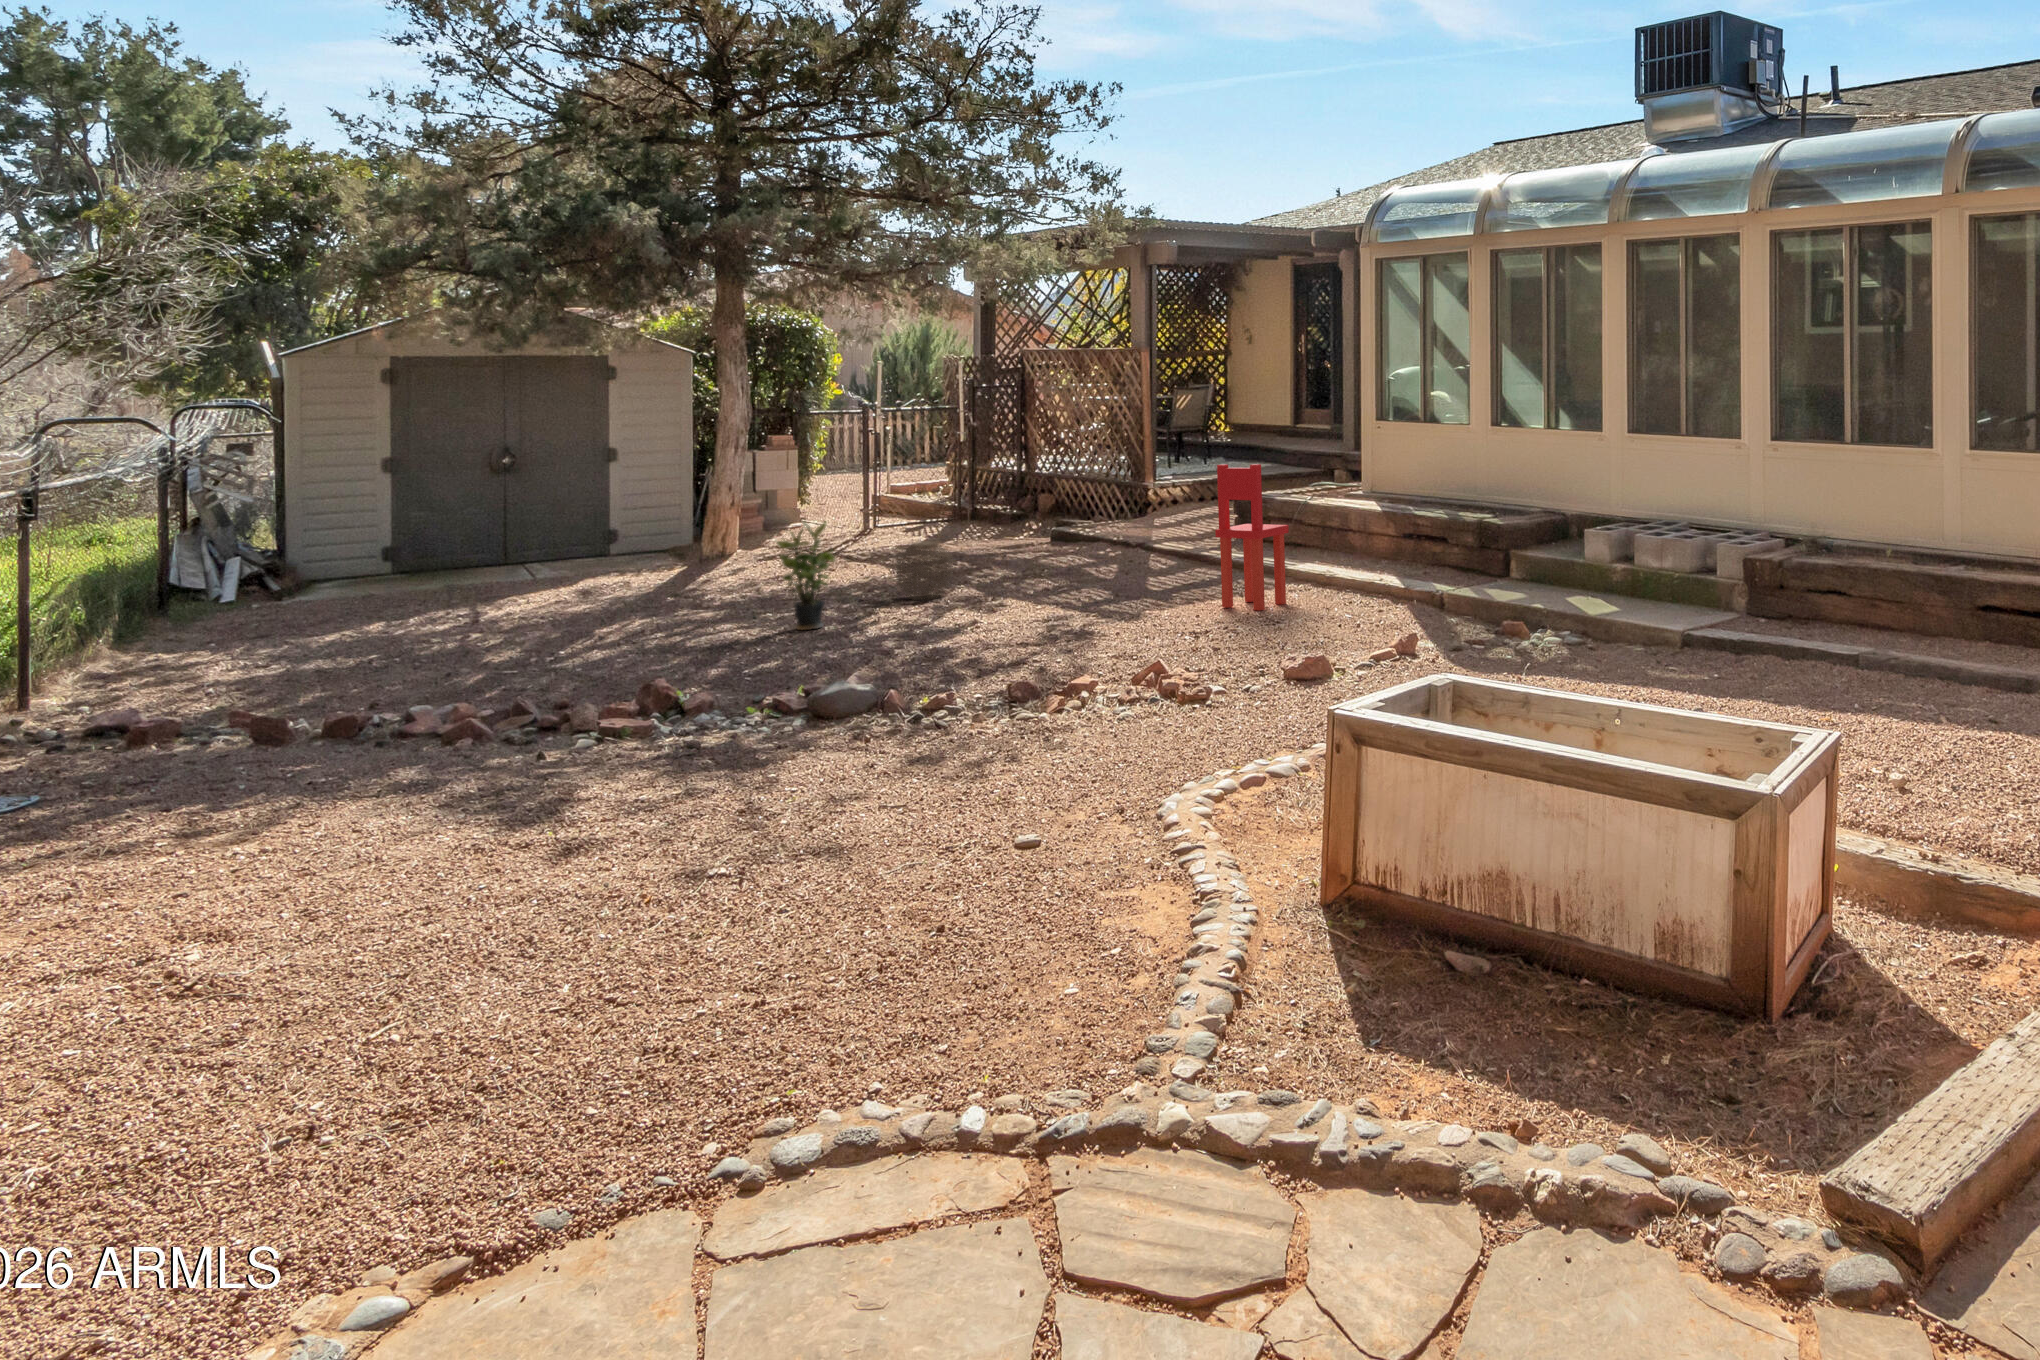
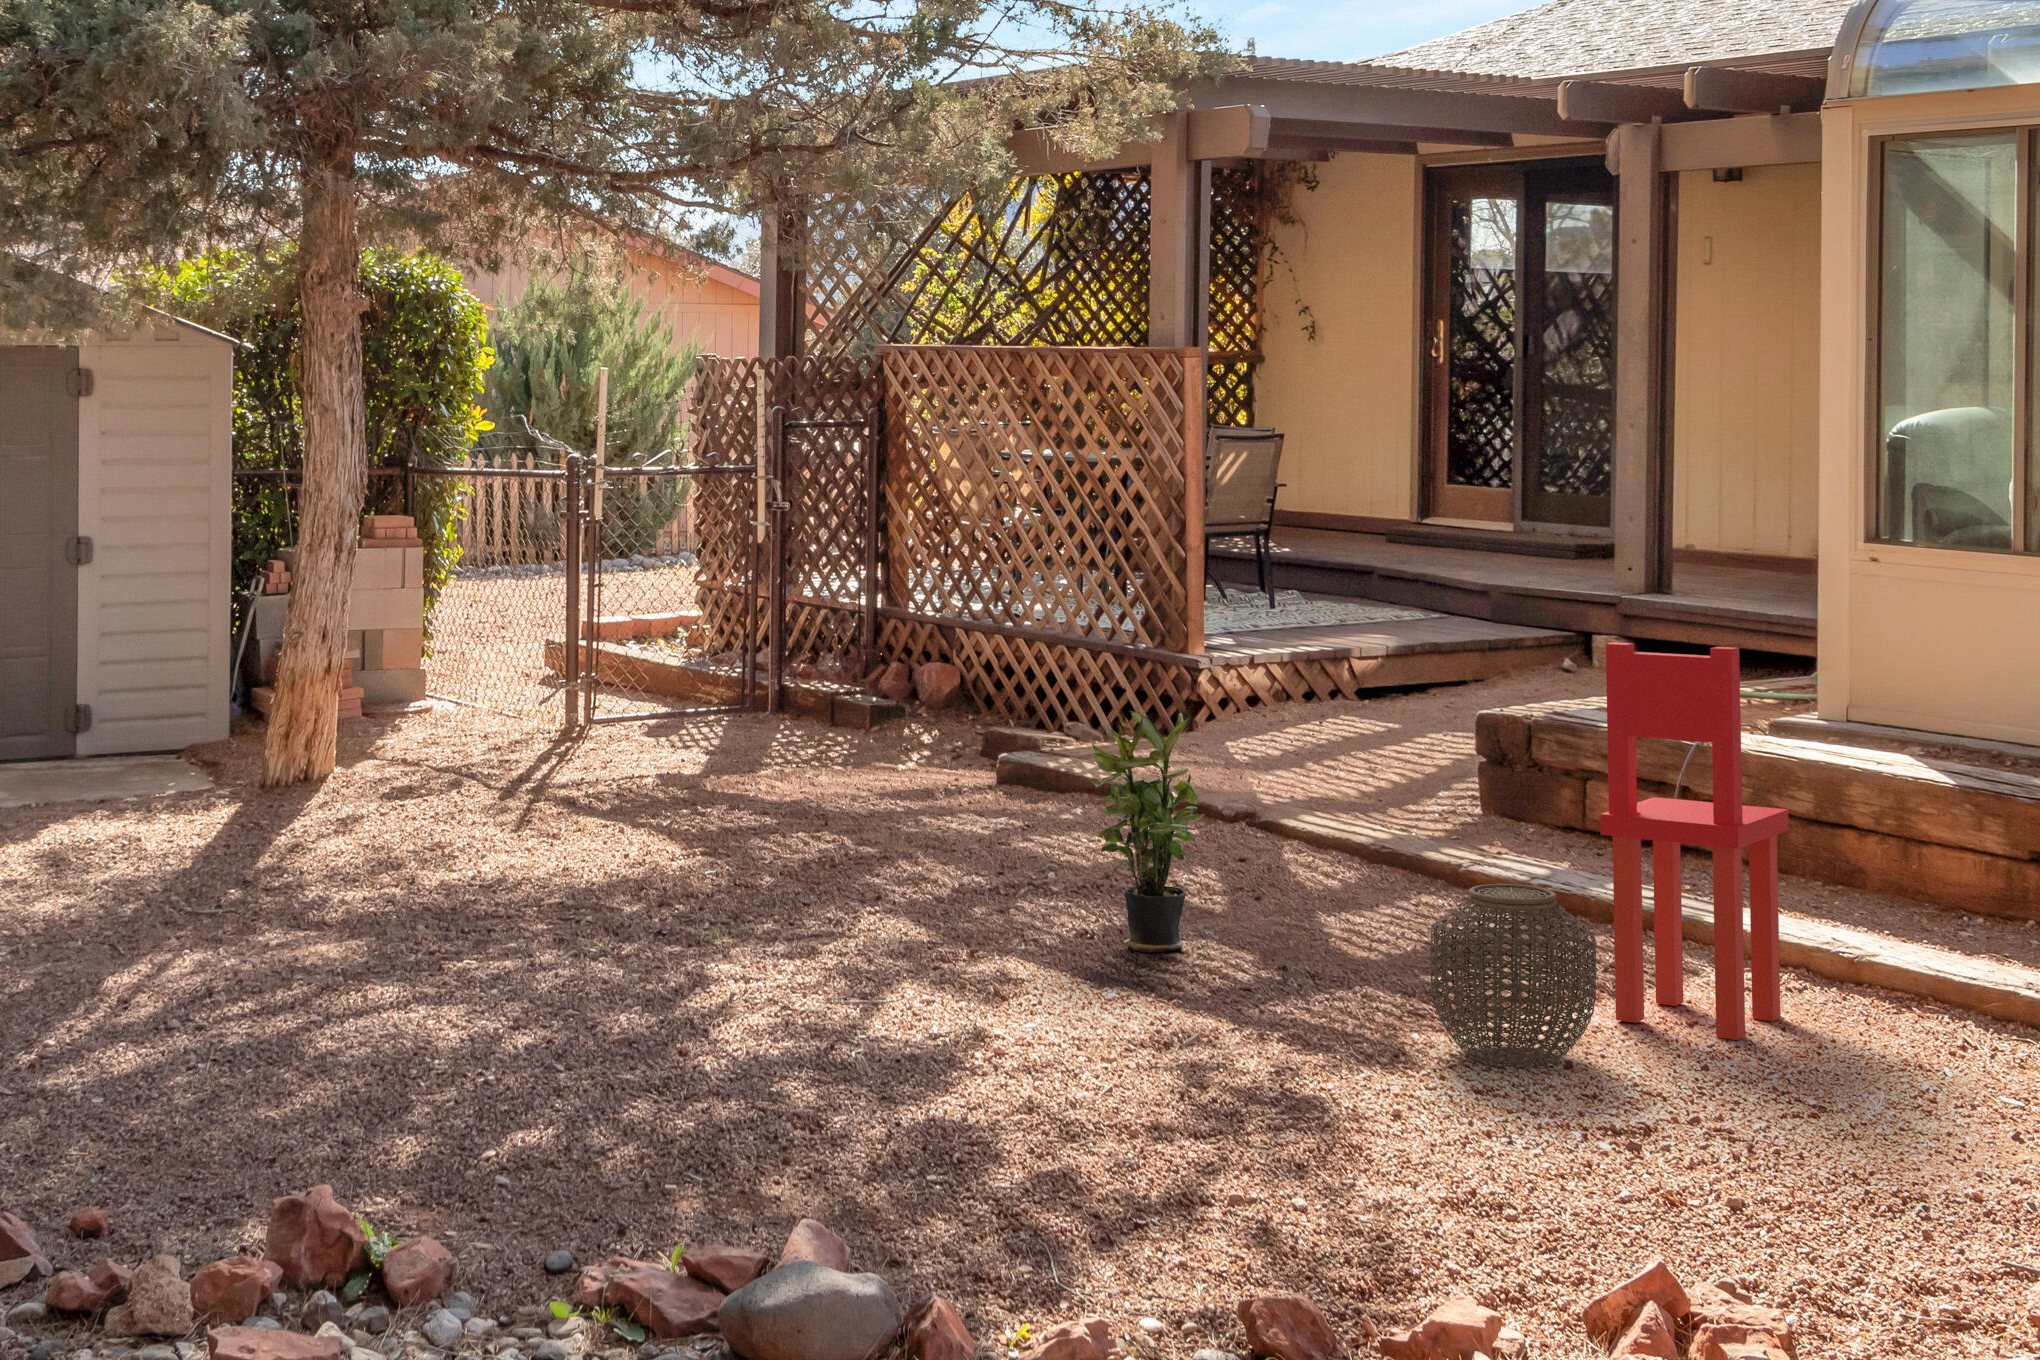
potted plant: present [777,522,835,630] -> present [1092,711,1205,953]
woven basket: present [896,541,953,600] -> present [1430,884,1596,1068]

